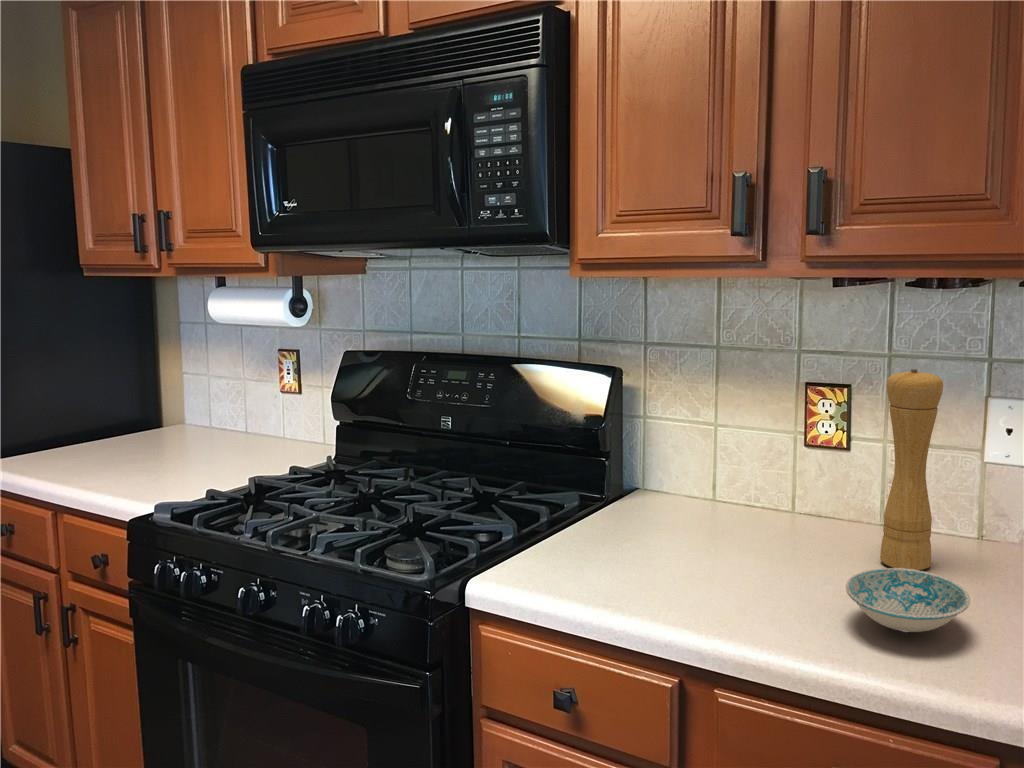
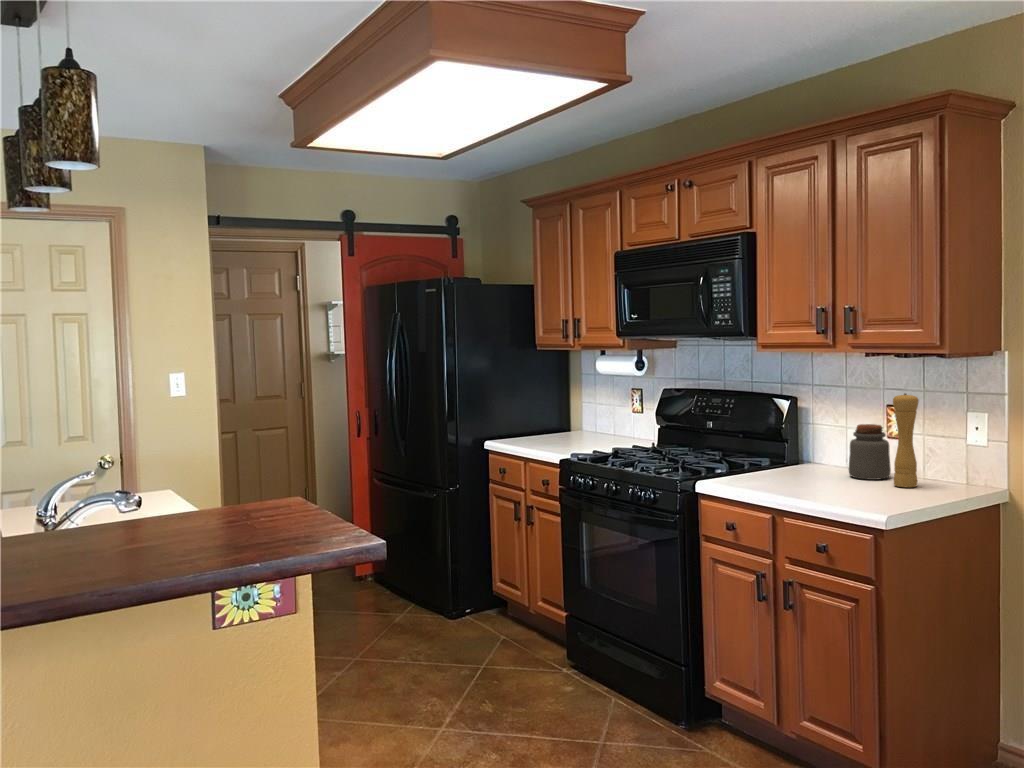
jar: none [760,427,844,545] -> present [849,424,891,480]
ceramic bowl: present [846,568,970,632] -> none [841,477,896,499]

